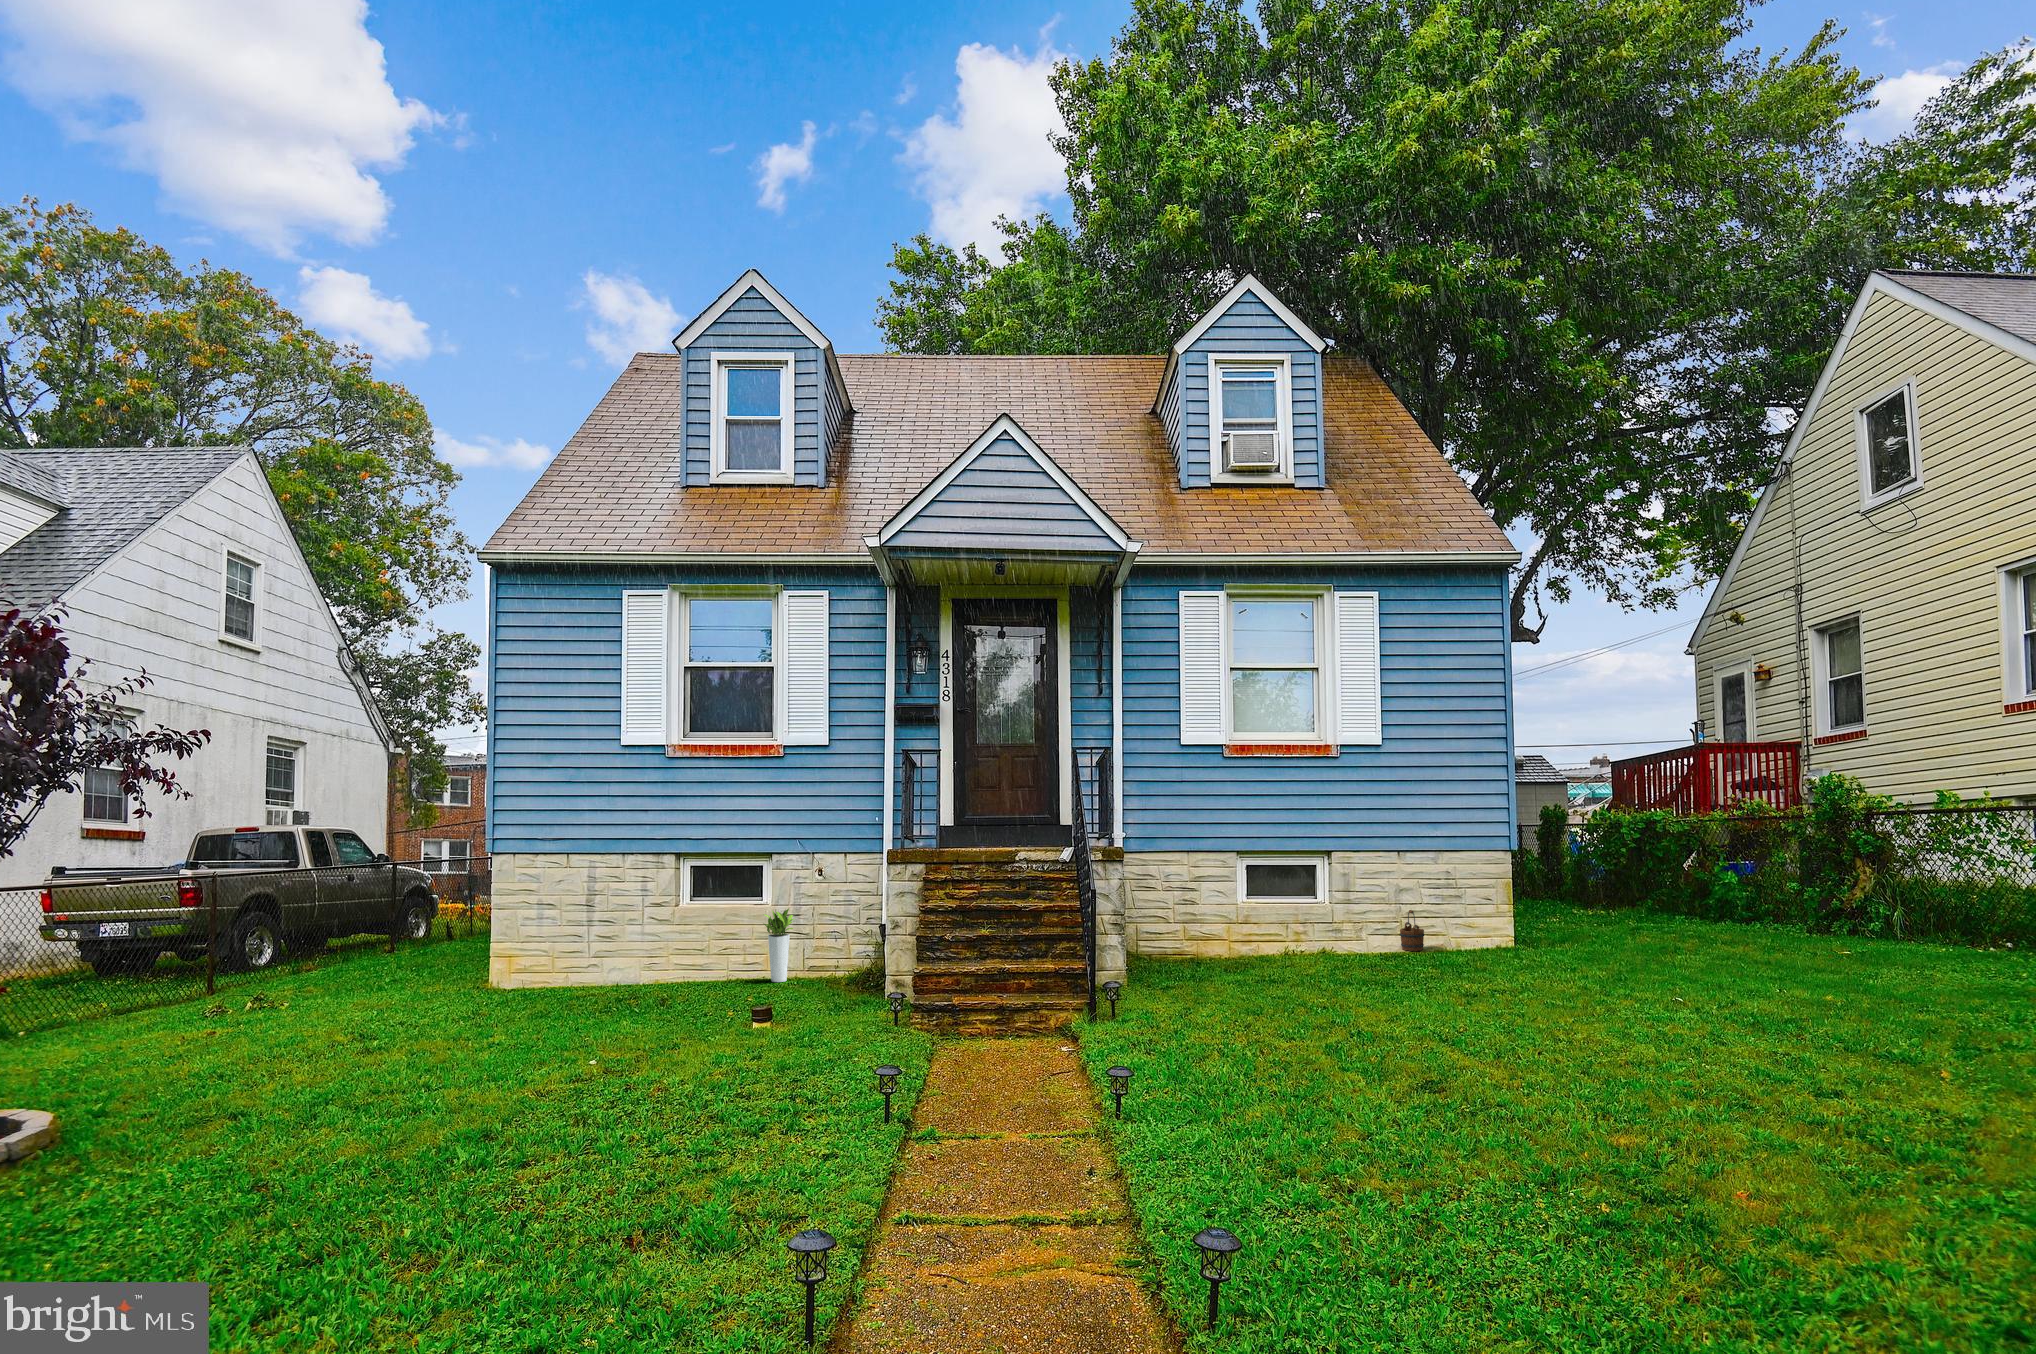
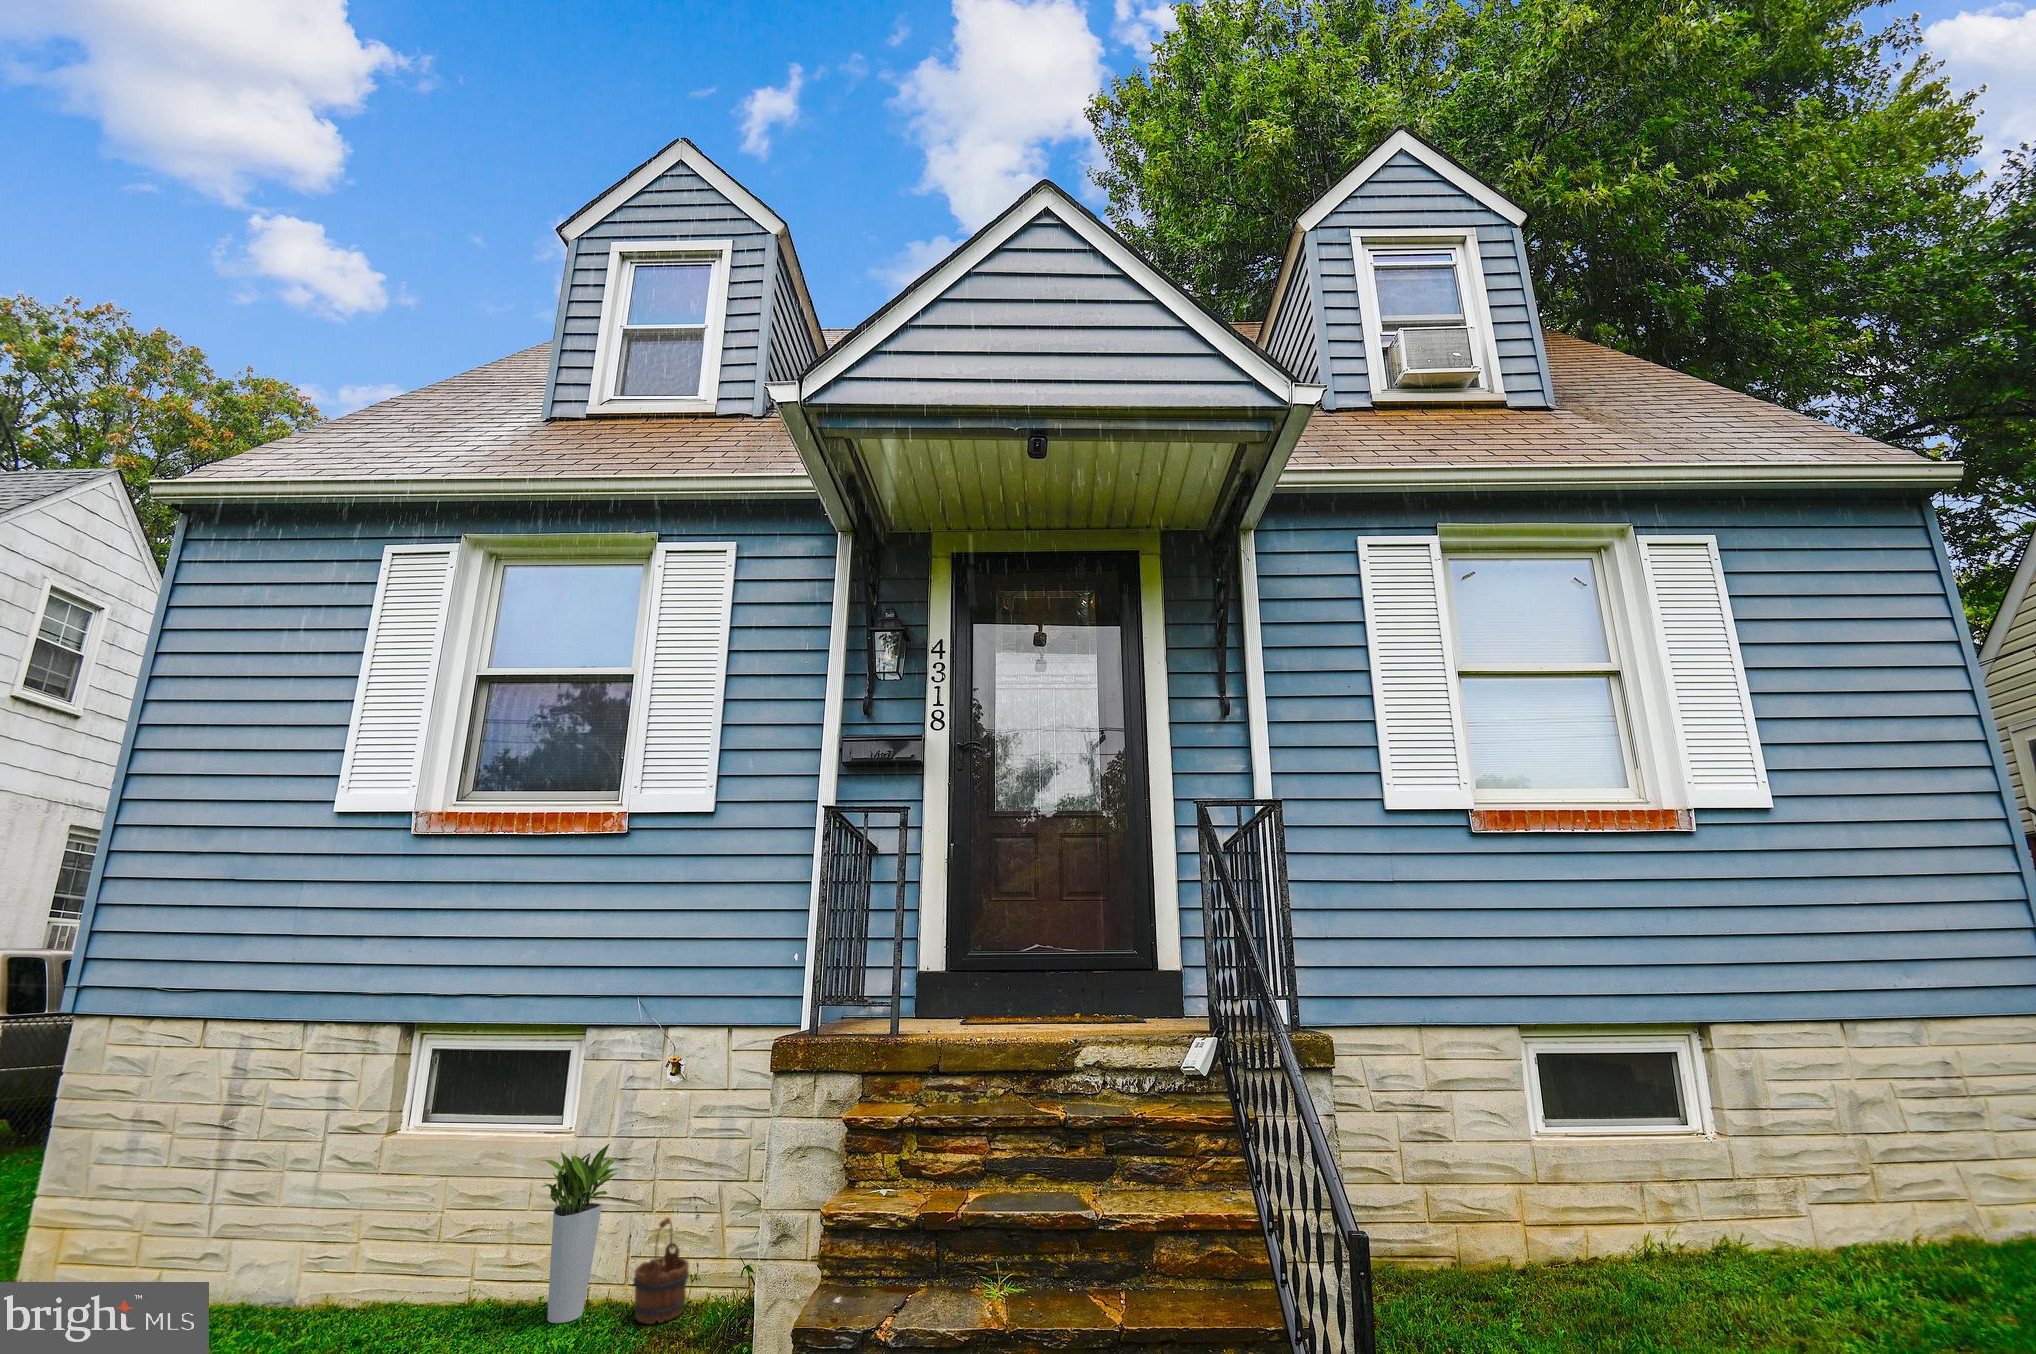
wooden bucket: present [1400,910,1424,951] -> present [634,1218,689,1324]

